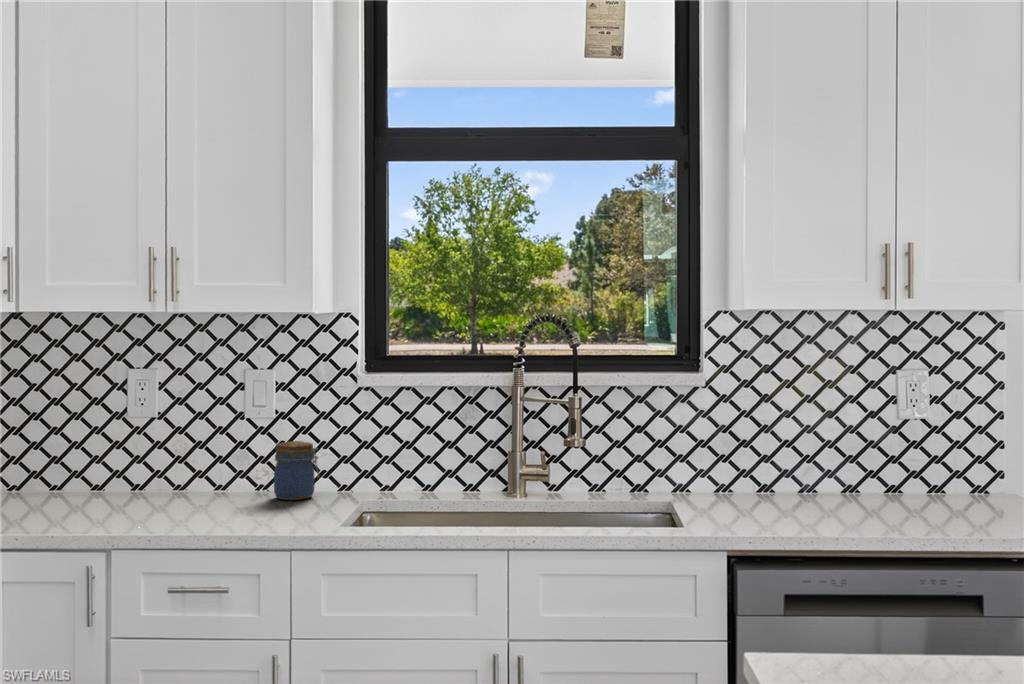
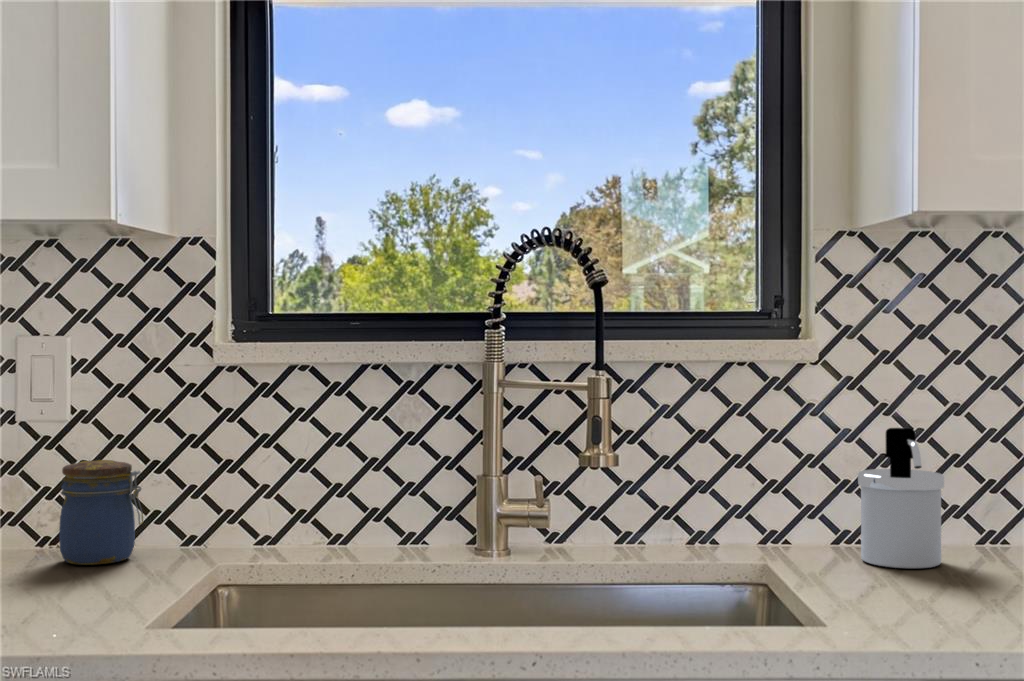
soap dispenser: none [725,426,773,505] -> present [858,428,944,568]

